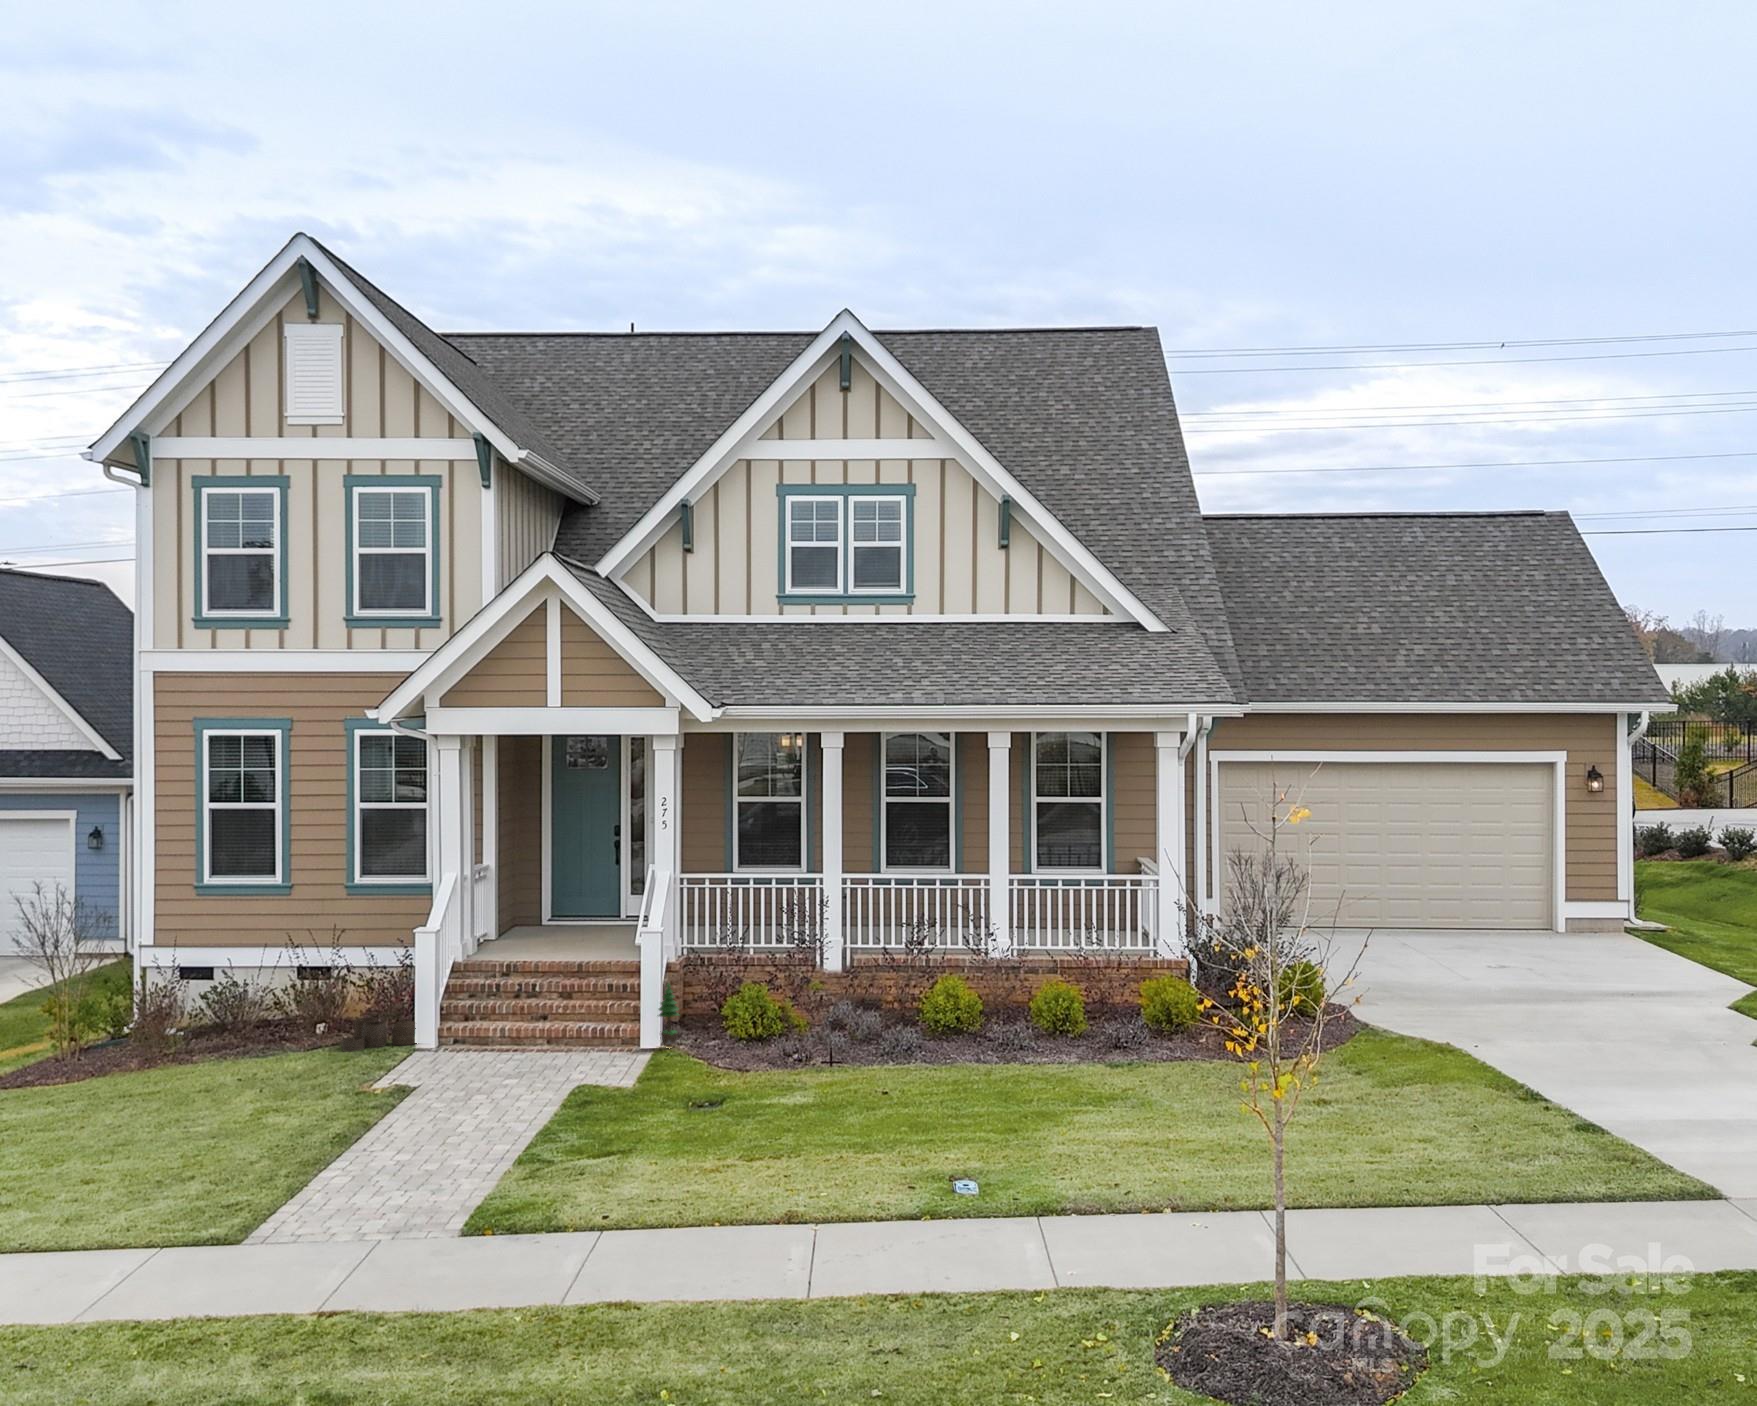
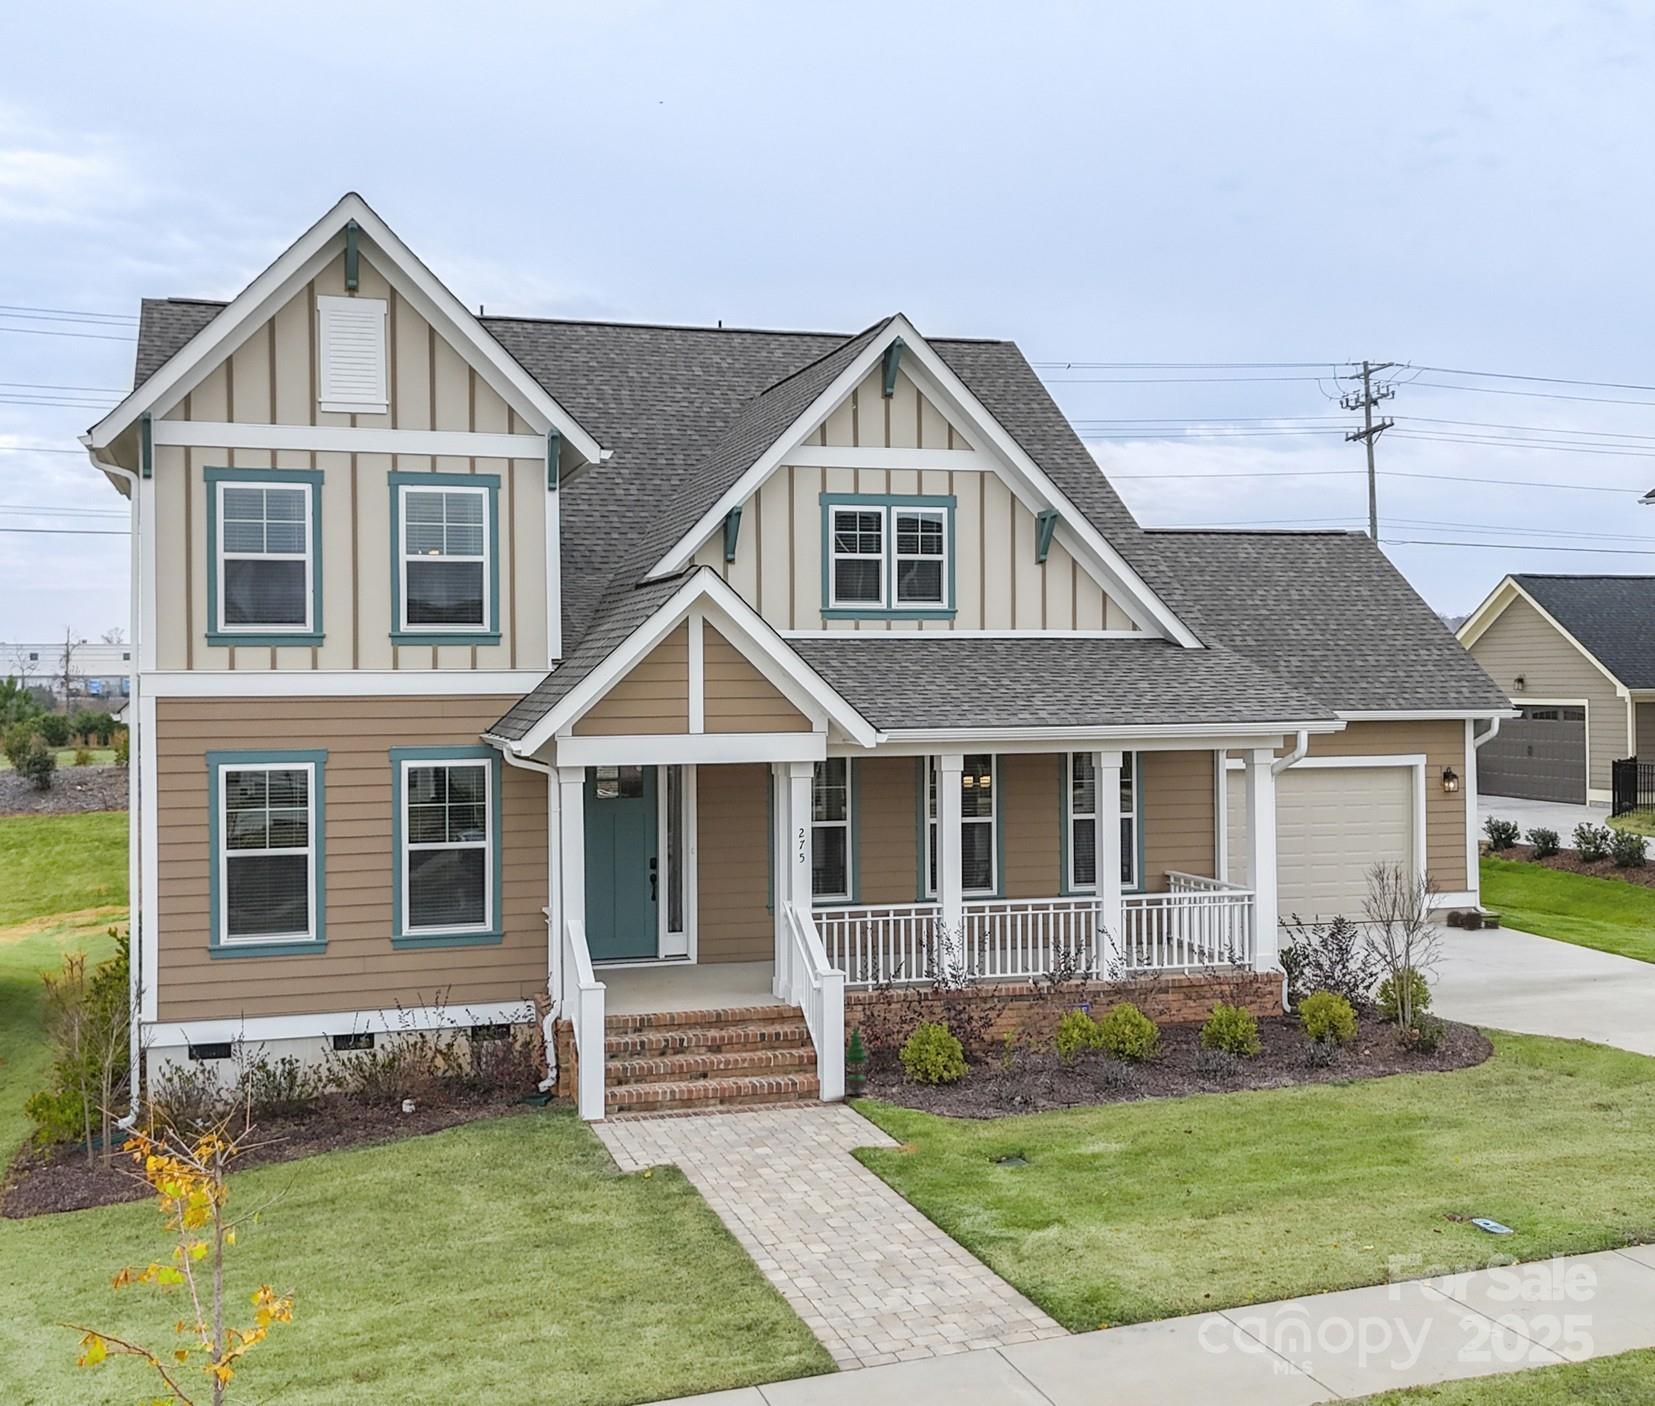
woven basket: present [342,1018,416,1052] -> present [1447,911,1499,931]

